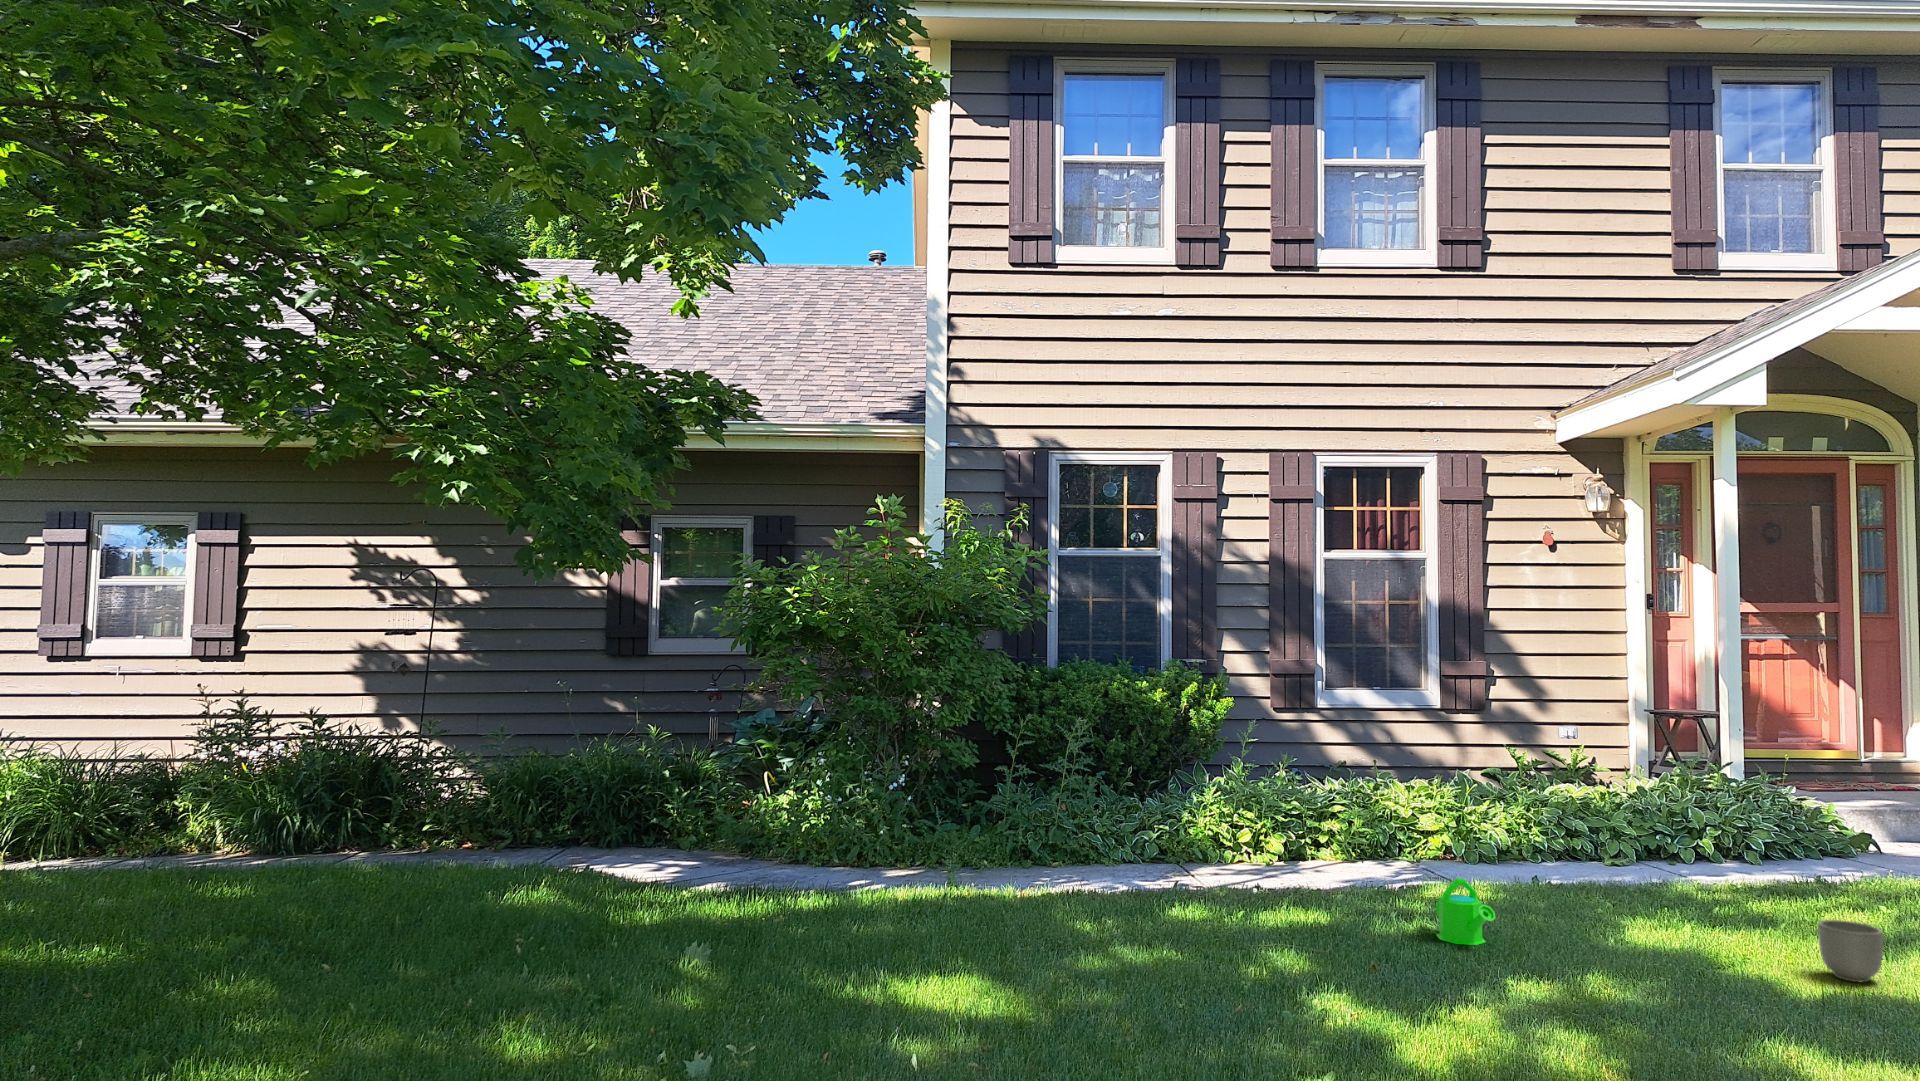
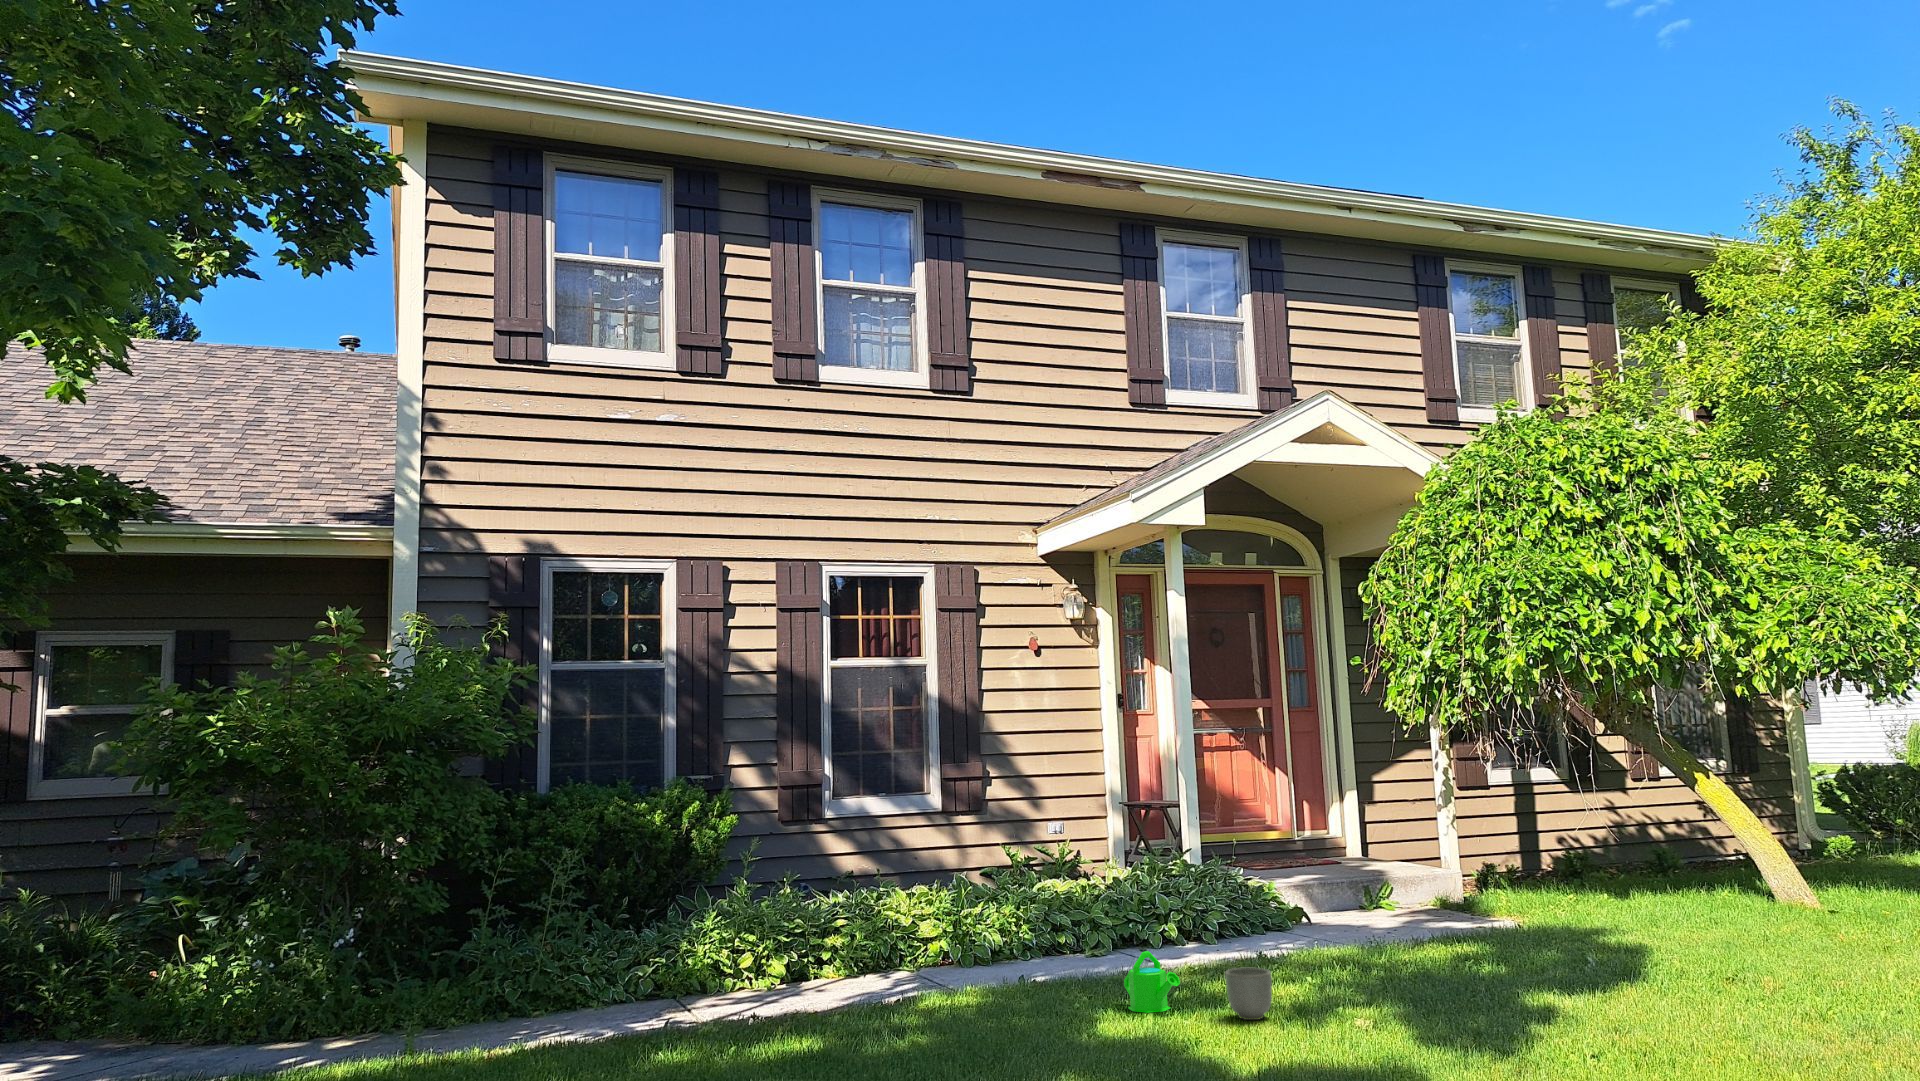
watering can: present [1436,878,1495,945] -> present [1124,951,1180,1013]

